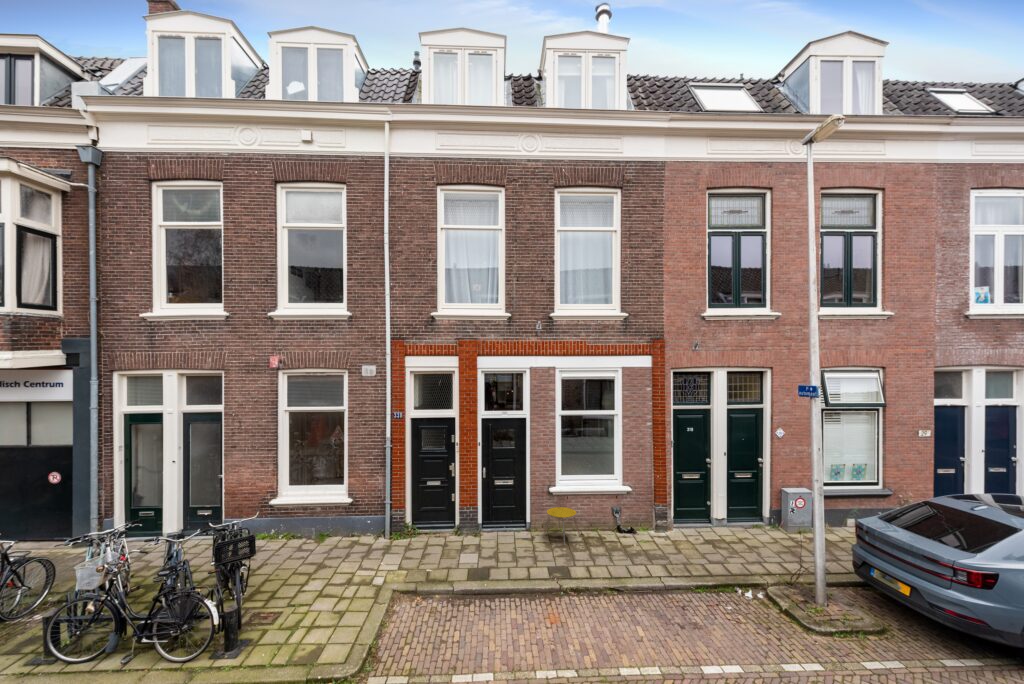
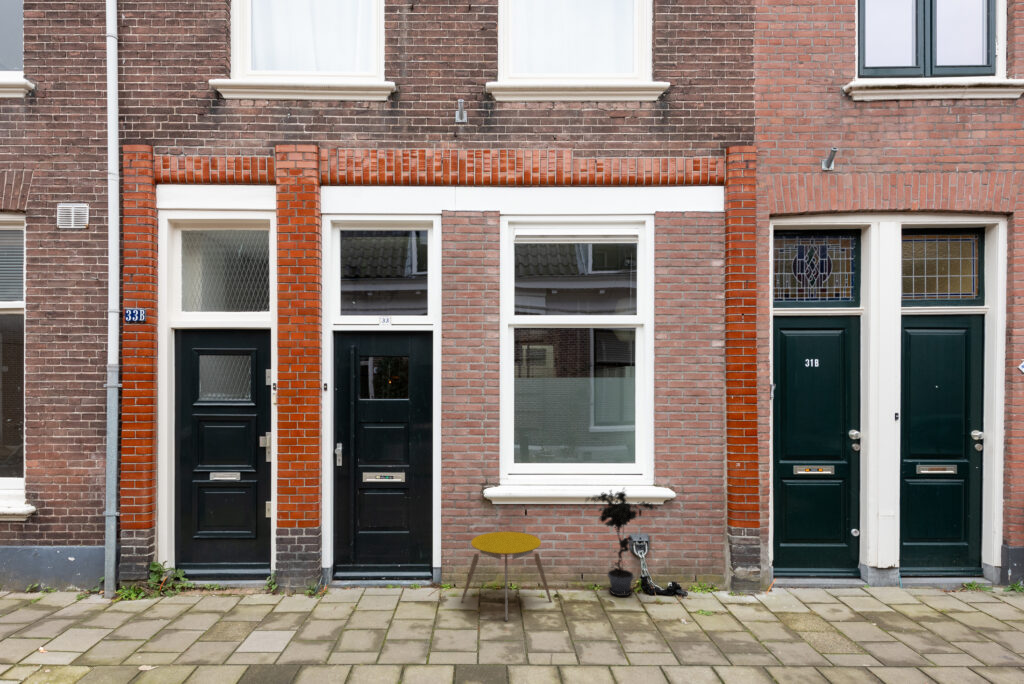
potted plant: none [593,488,625,534] -> present [586,491,657,596]

